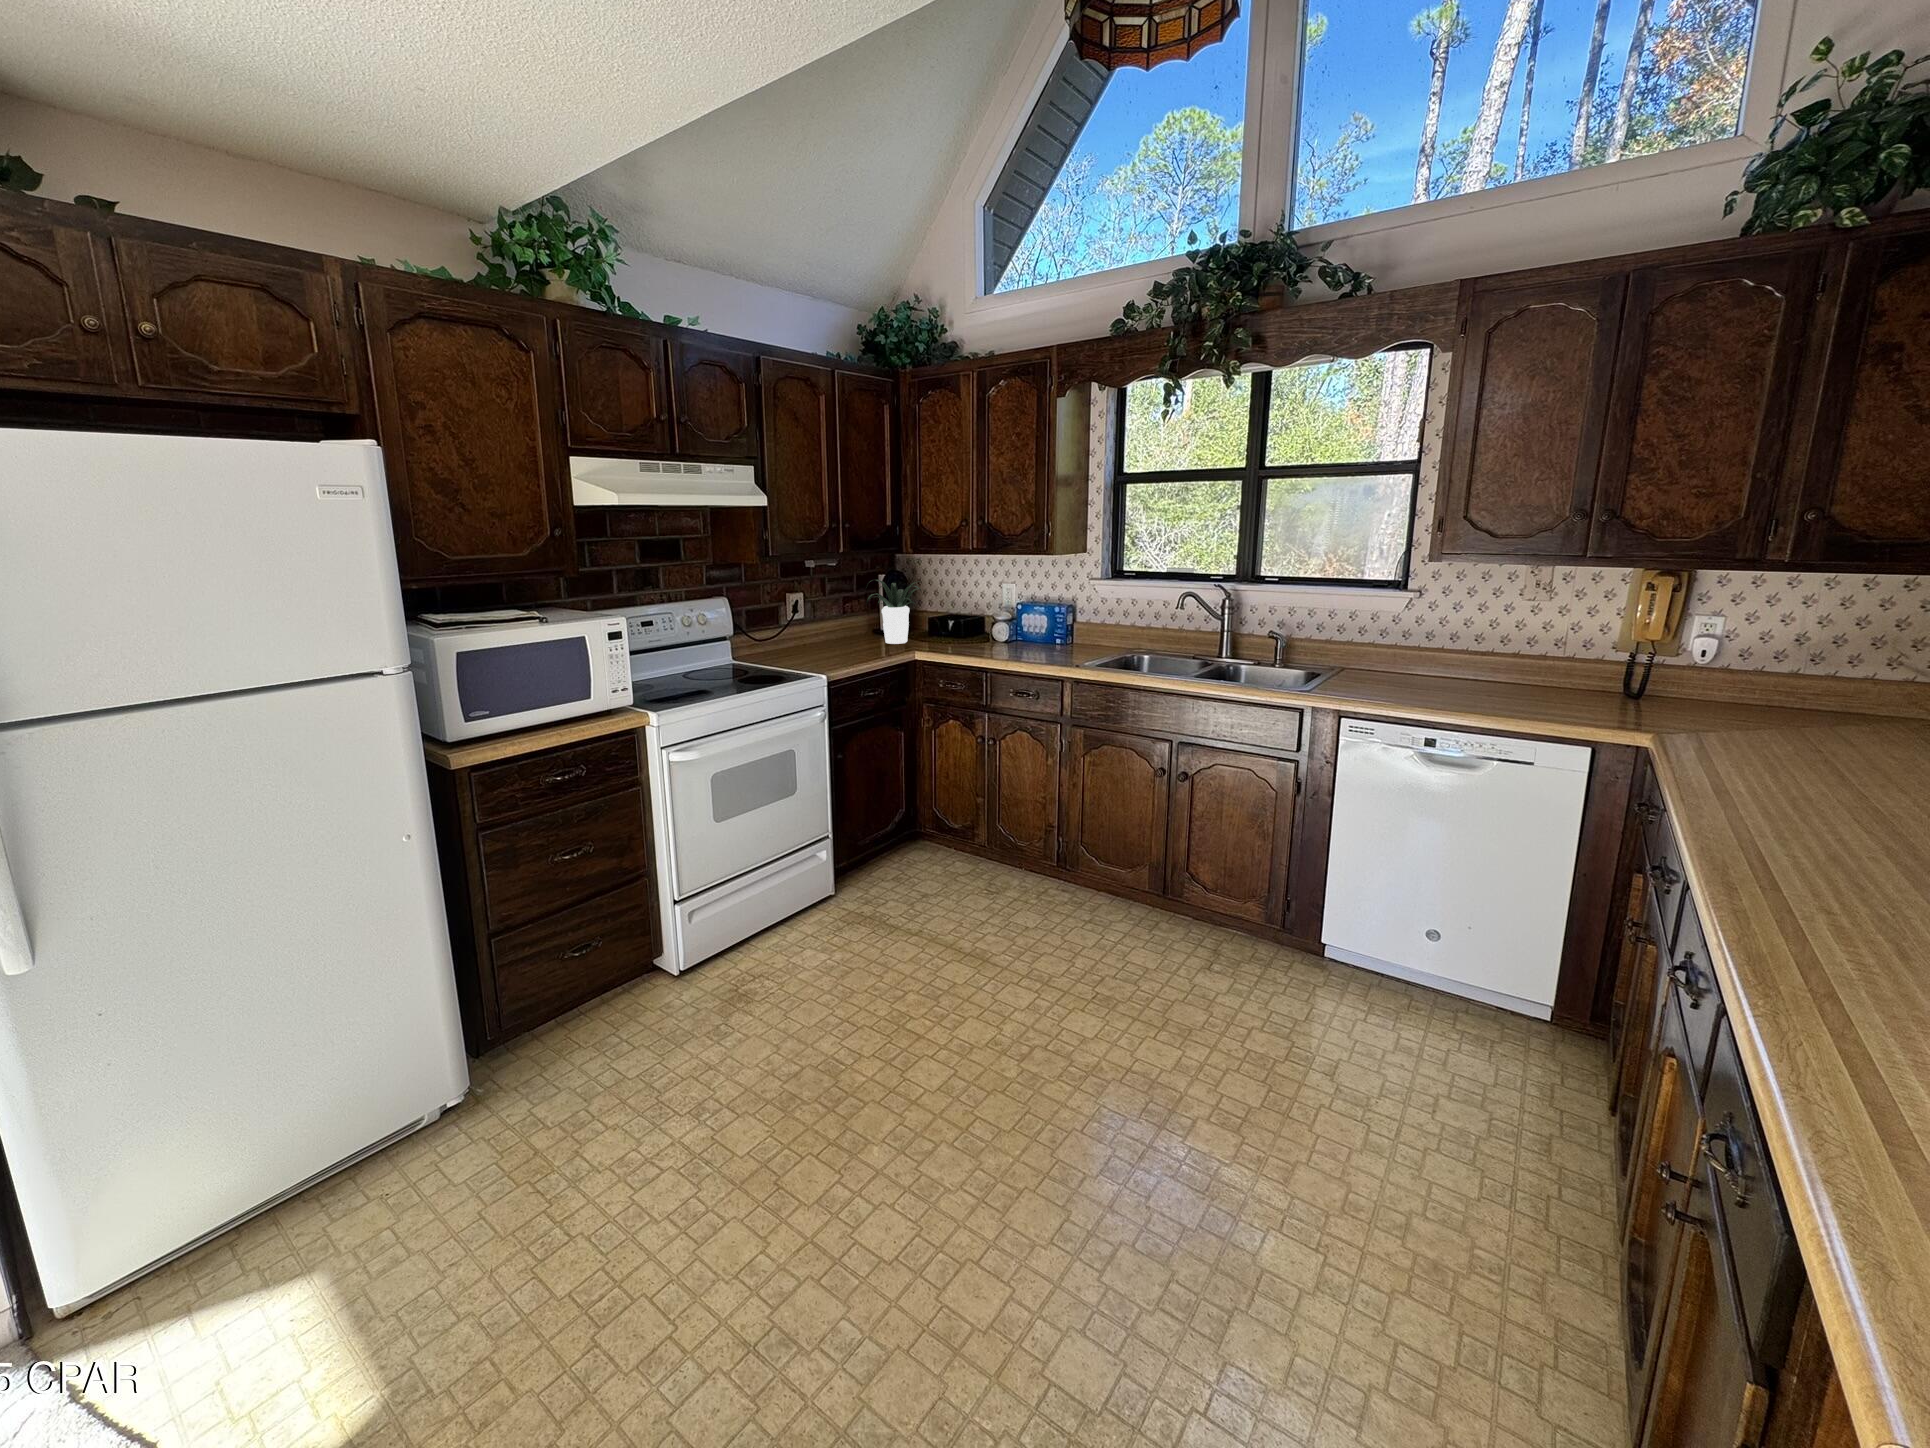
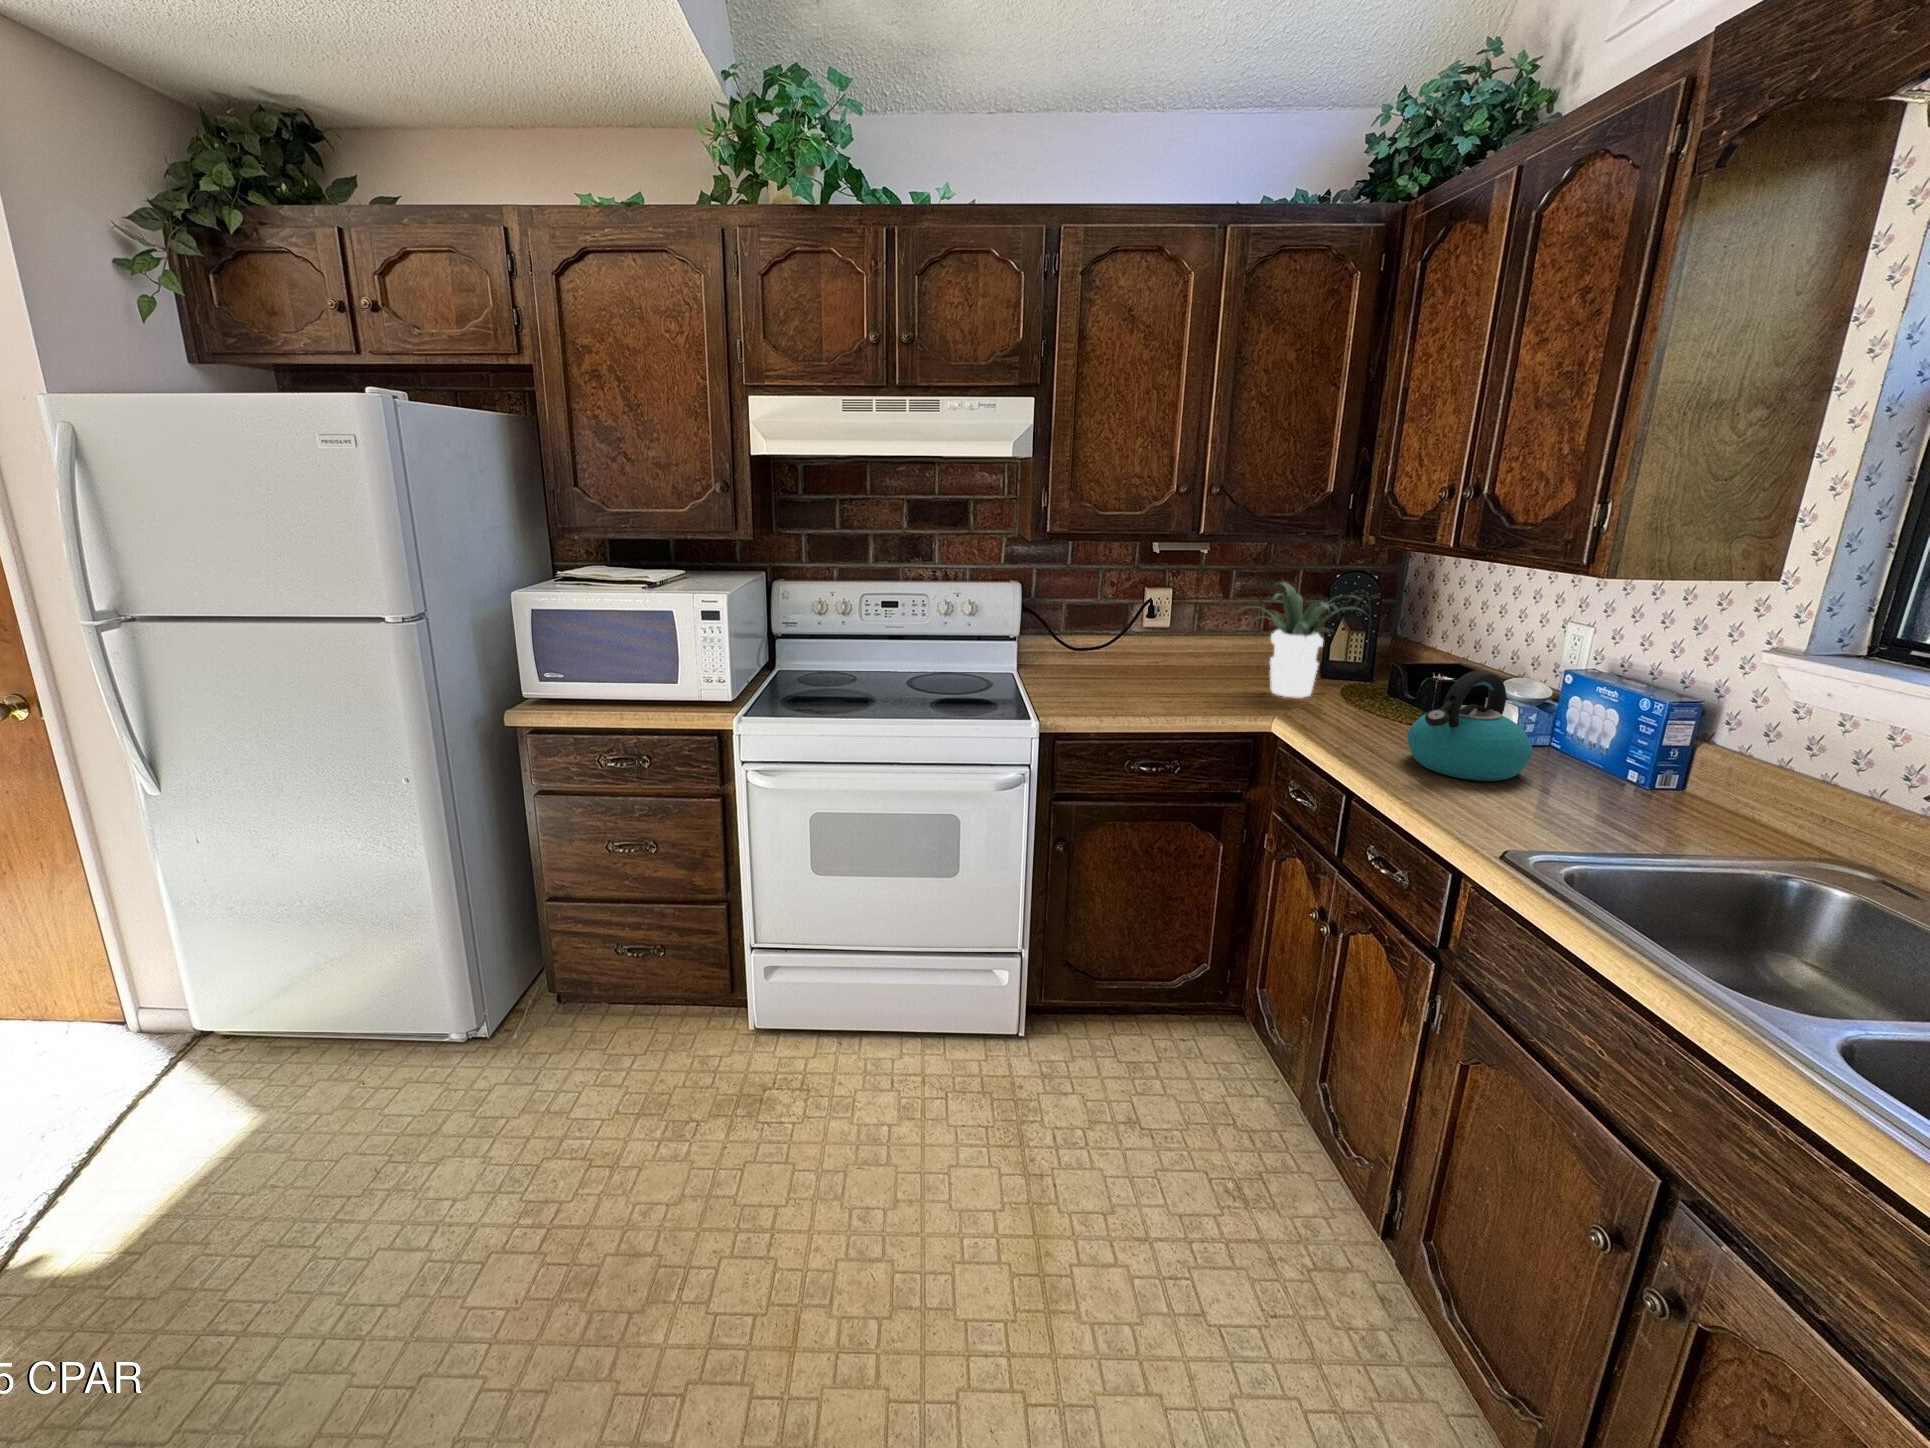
kettle: none [987,604,1036,654] -> present [1407,671,1532,781]

